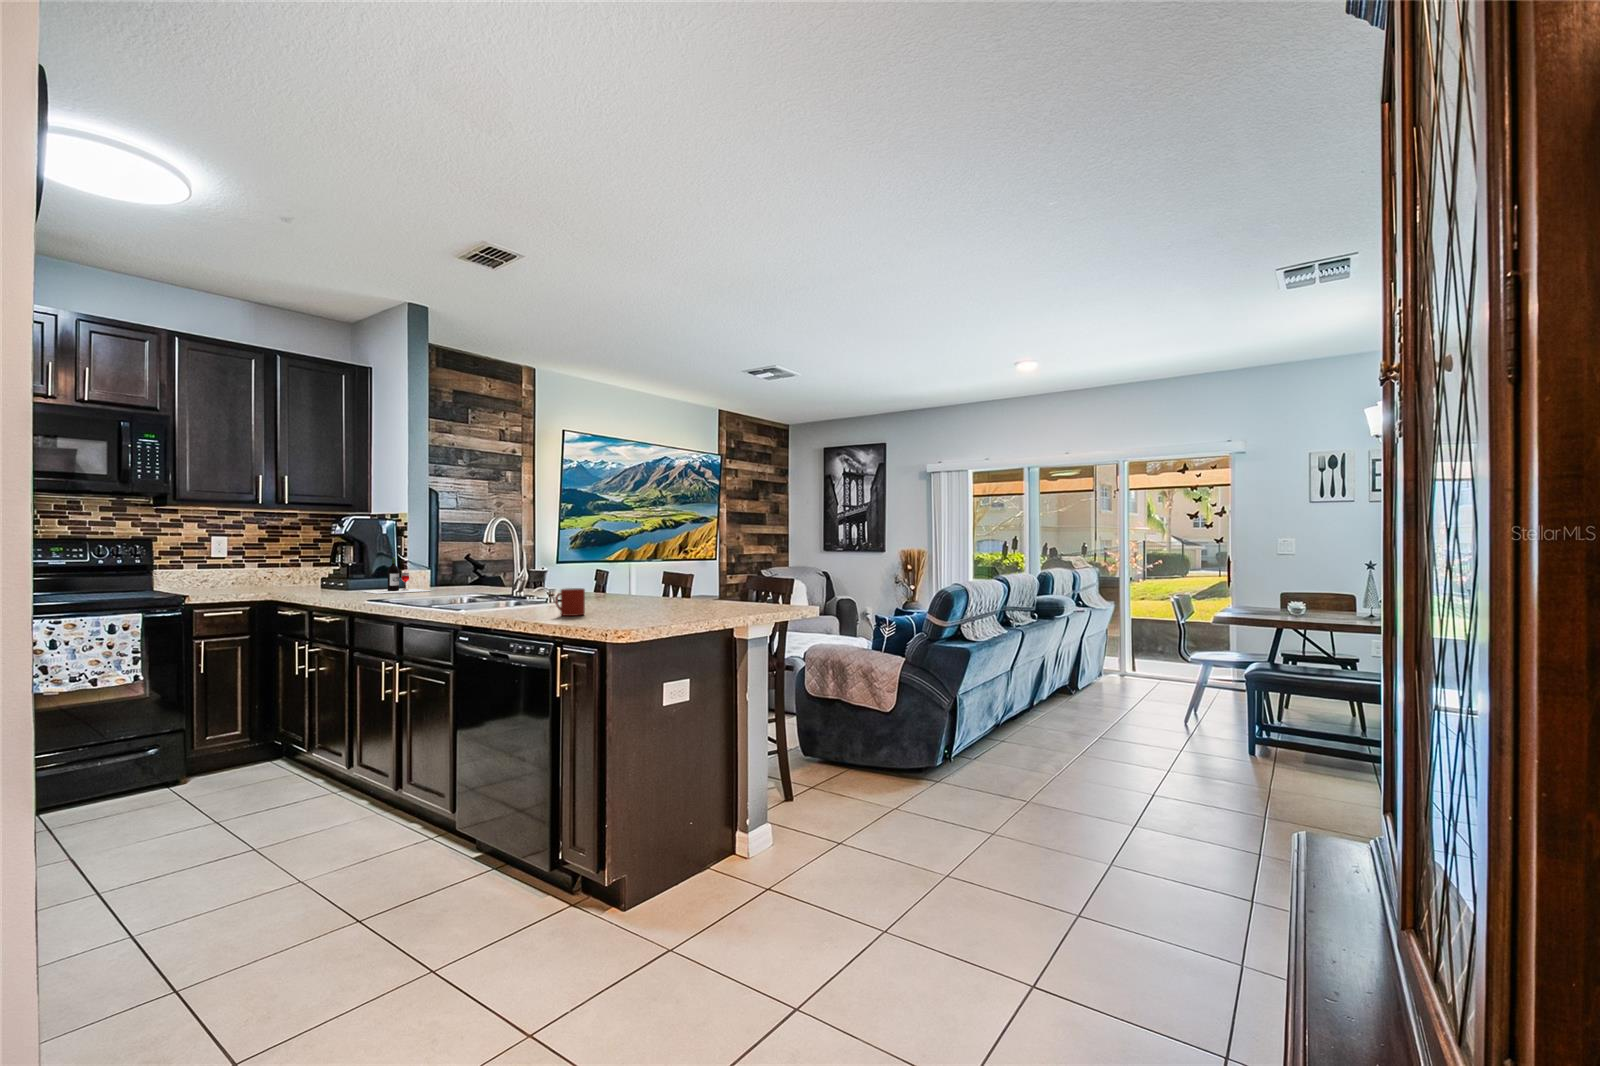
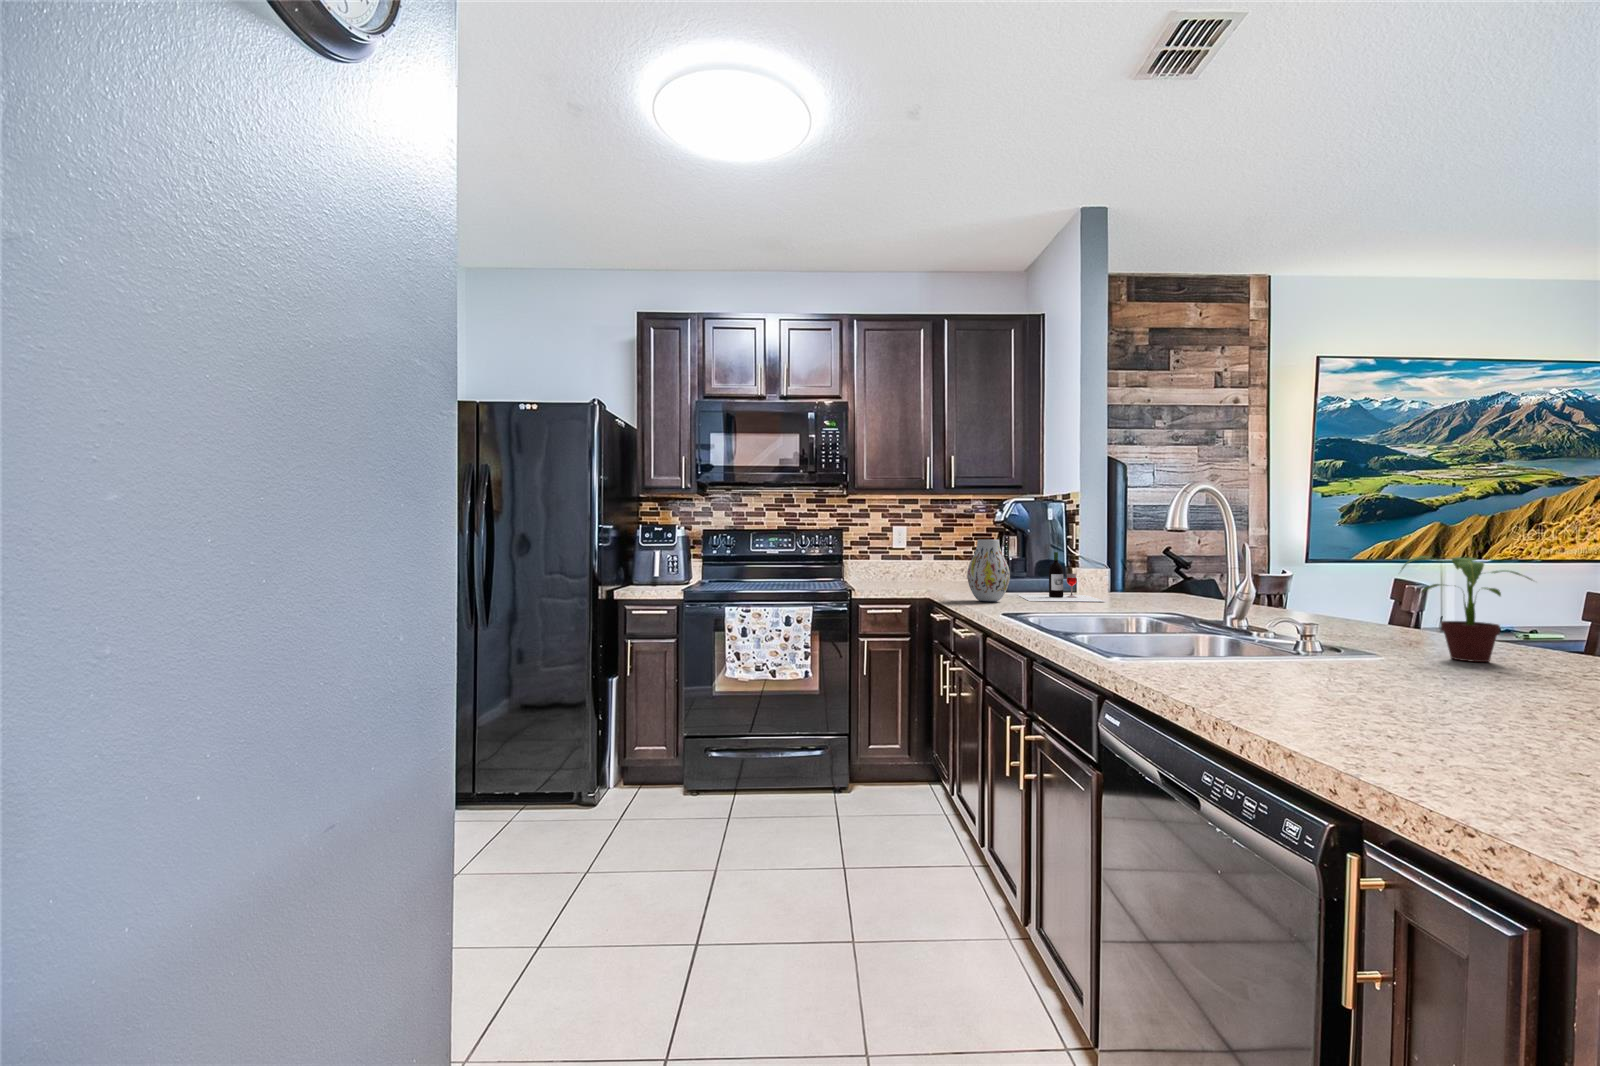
vase: none [324,548,362,595] -> present [967,540,1010,602]
potted plant: none [589,554,636,600] -> present [1402,556,1532,662]
mug: present [555,588,585,616] -> none [1317,651,1413,733]

